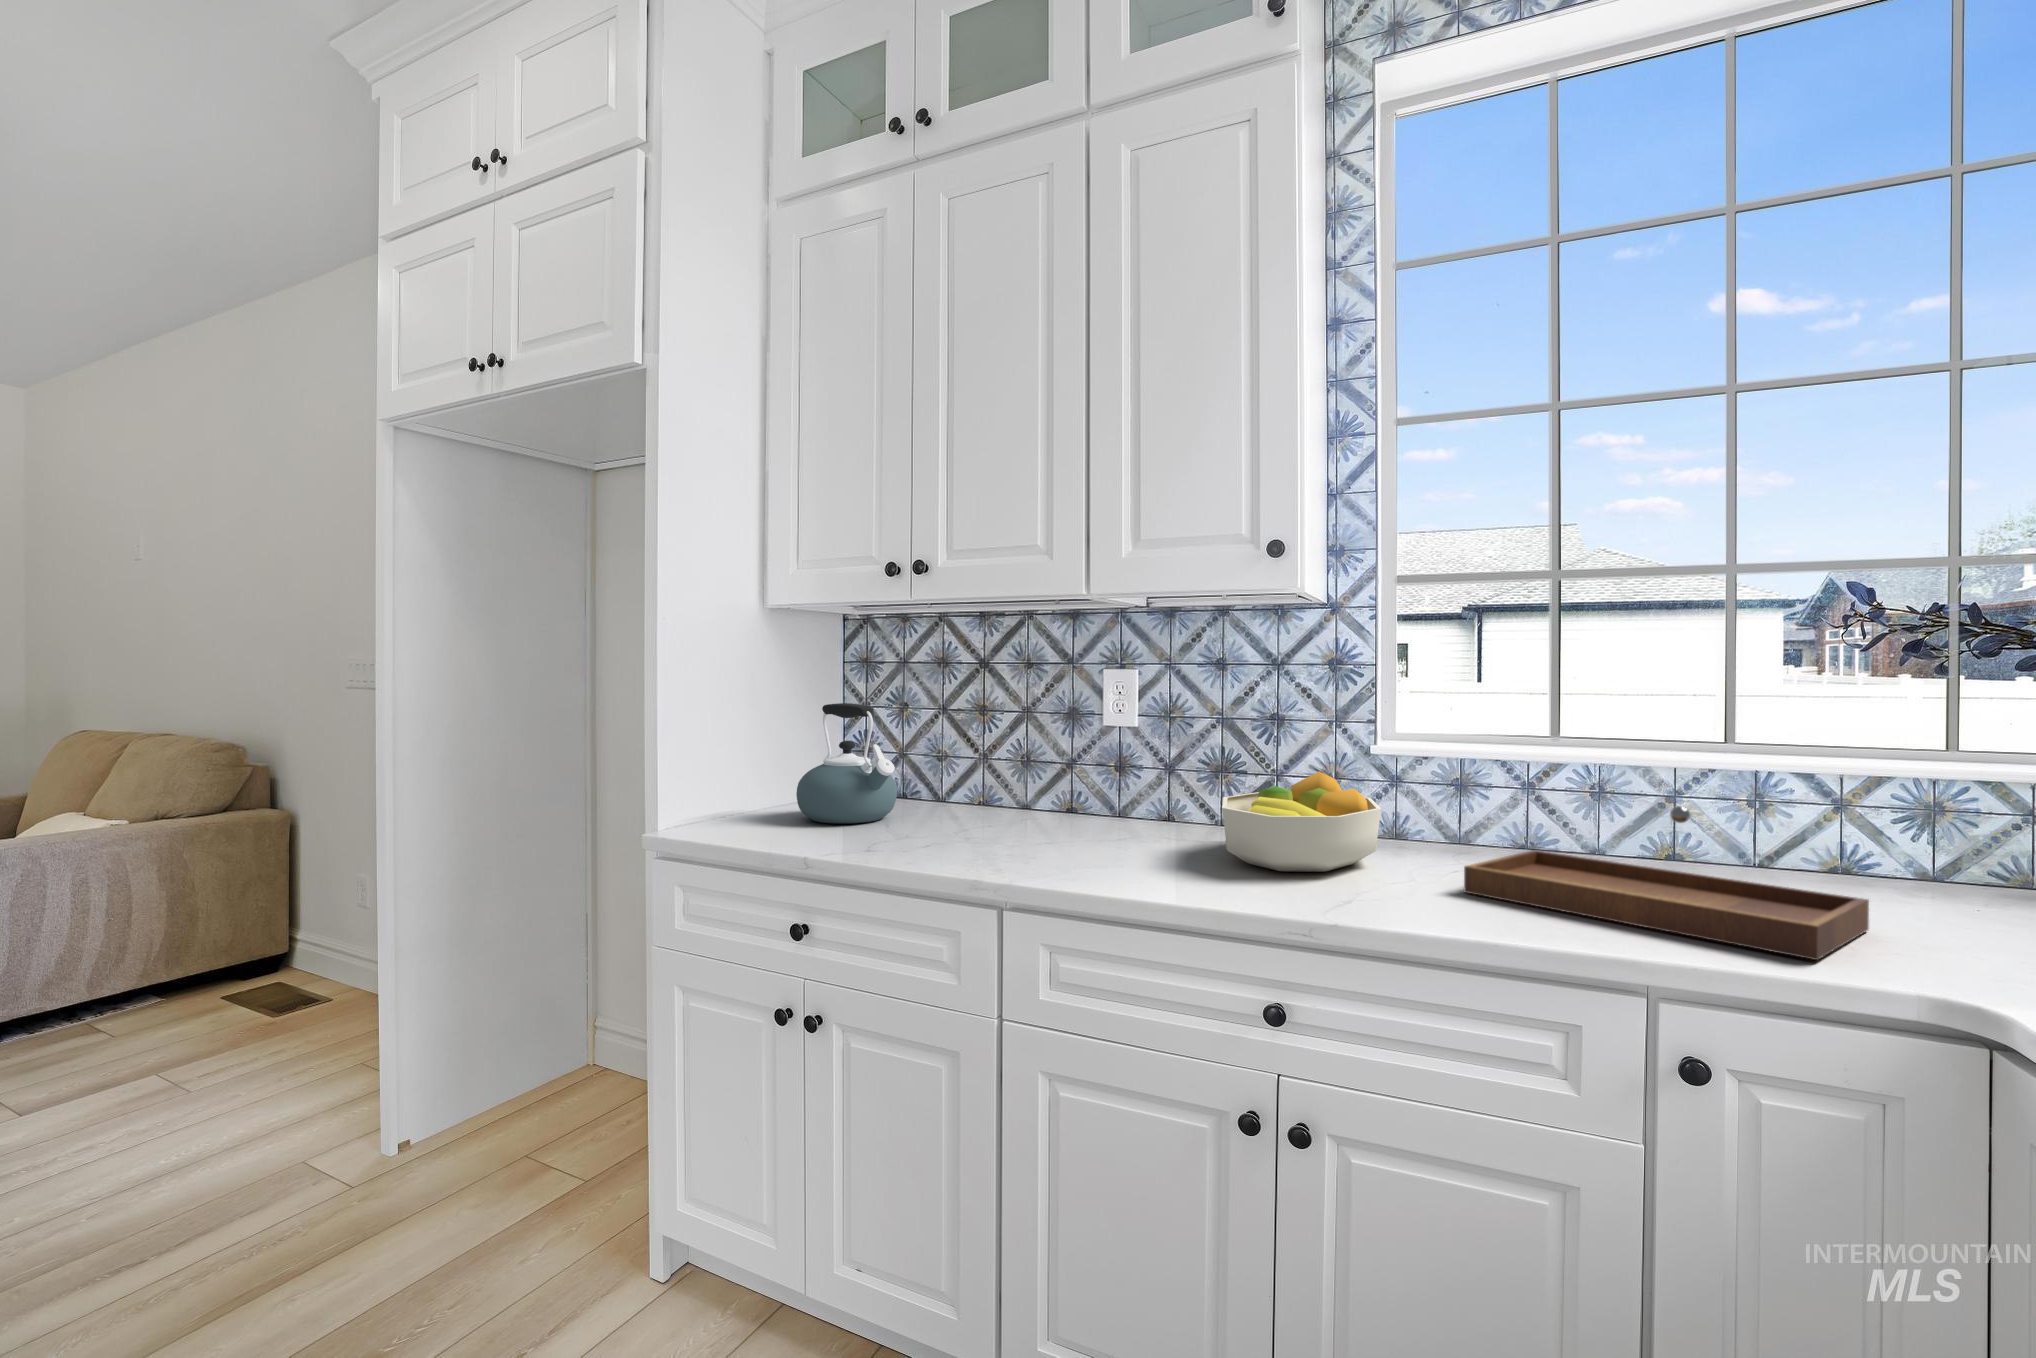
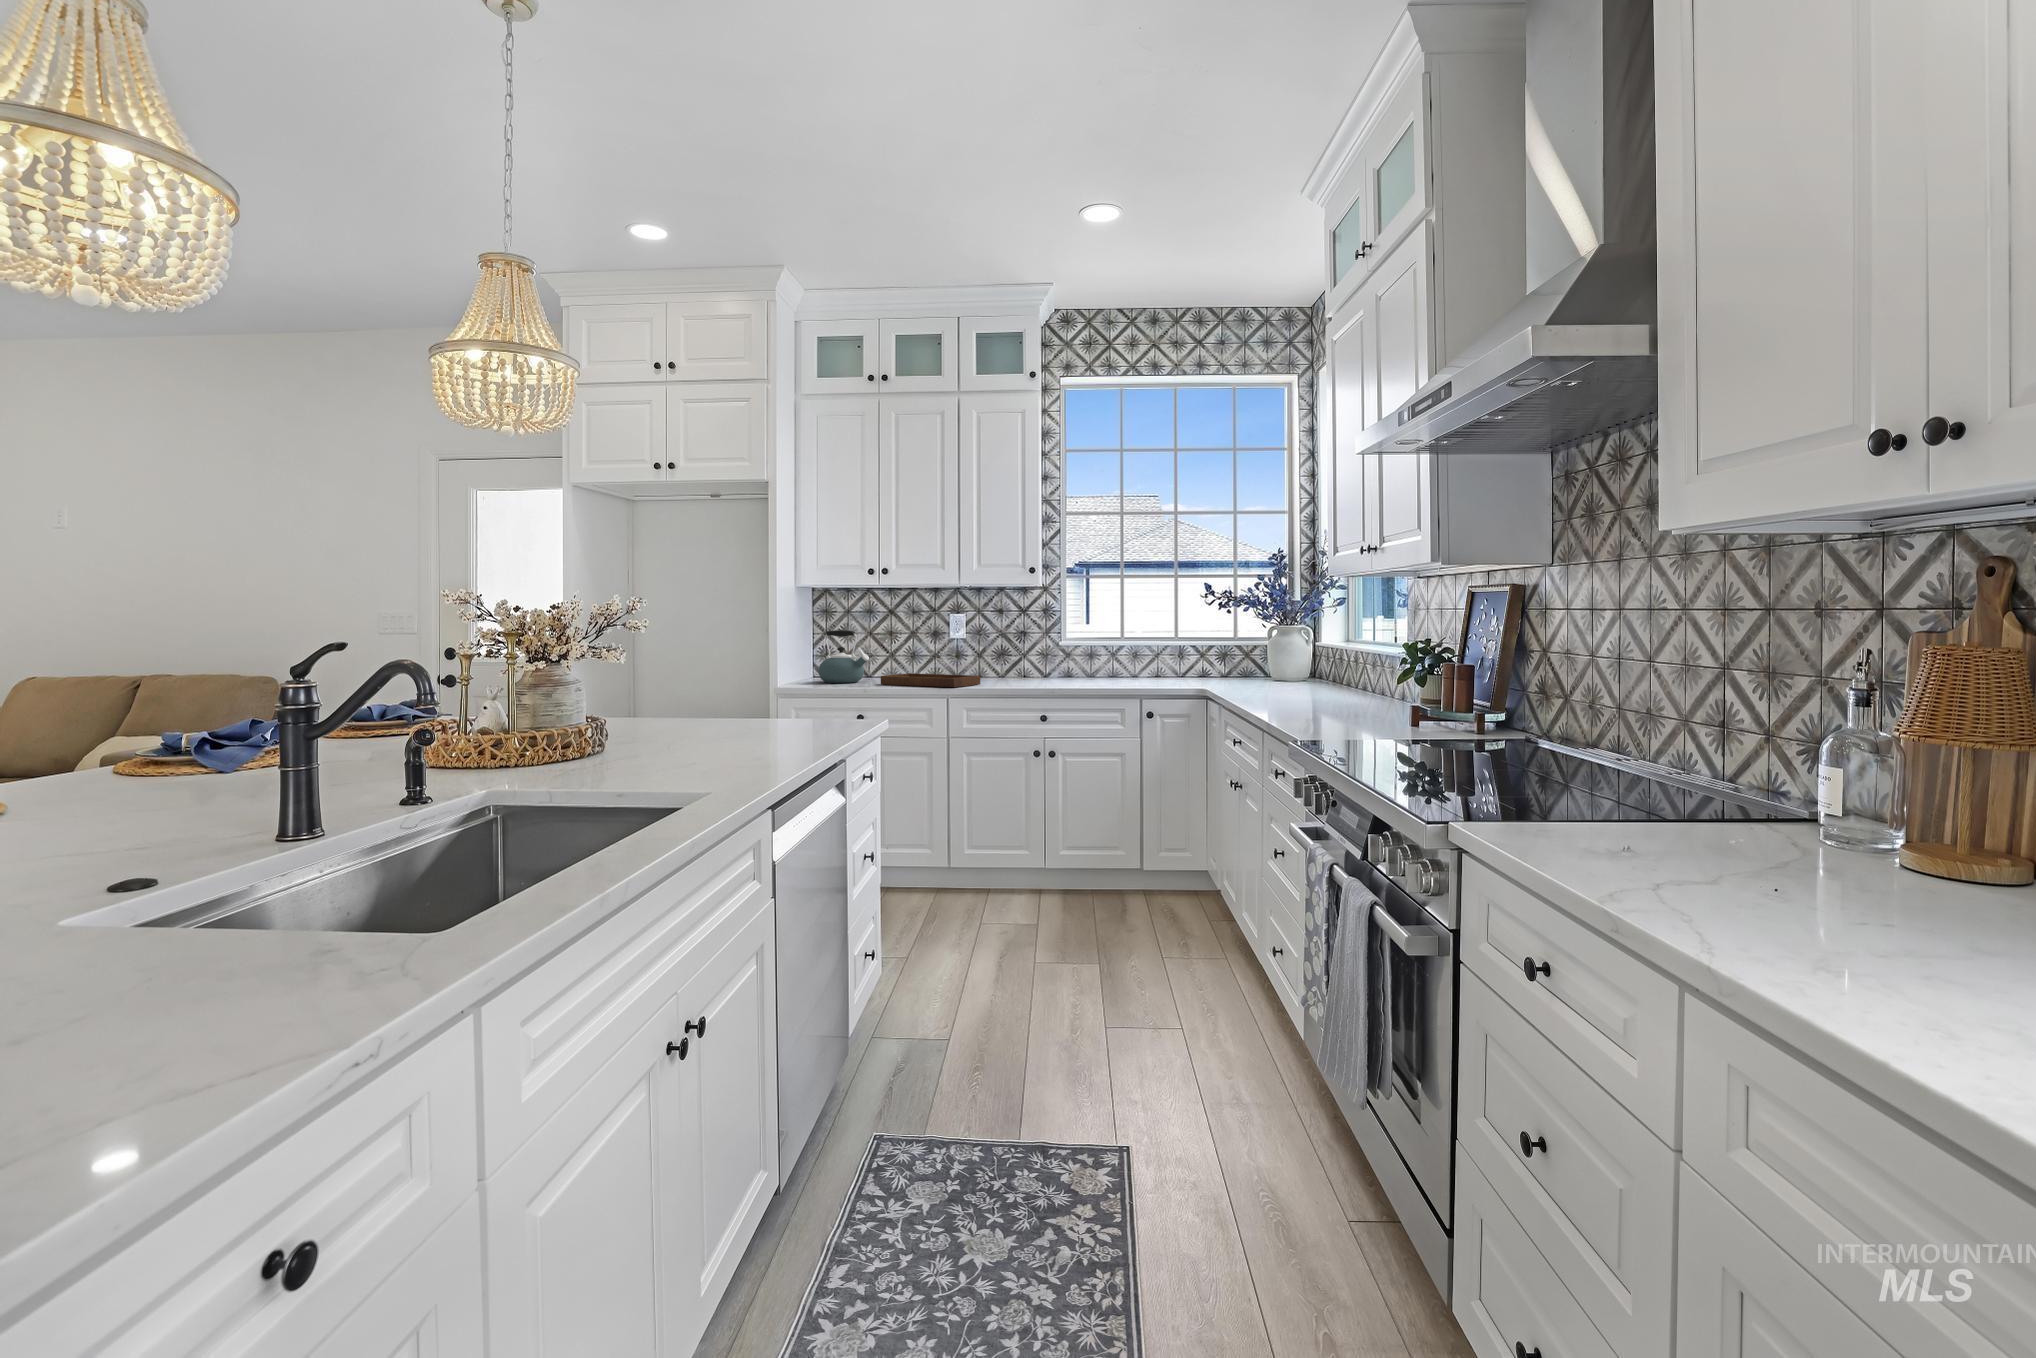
fruit bowl: present [1222,771,1381,872] -> none [1012,651,1068,684]
tray: present [1464,806,1869,960] -> present [881,653,980,687]

